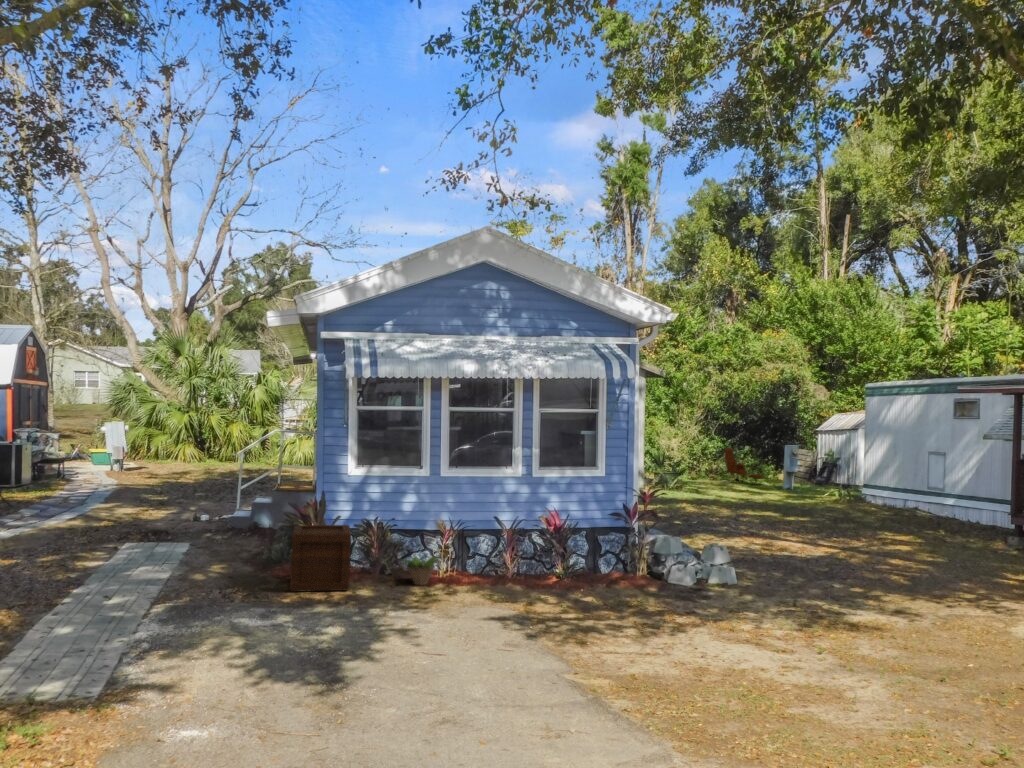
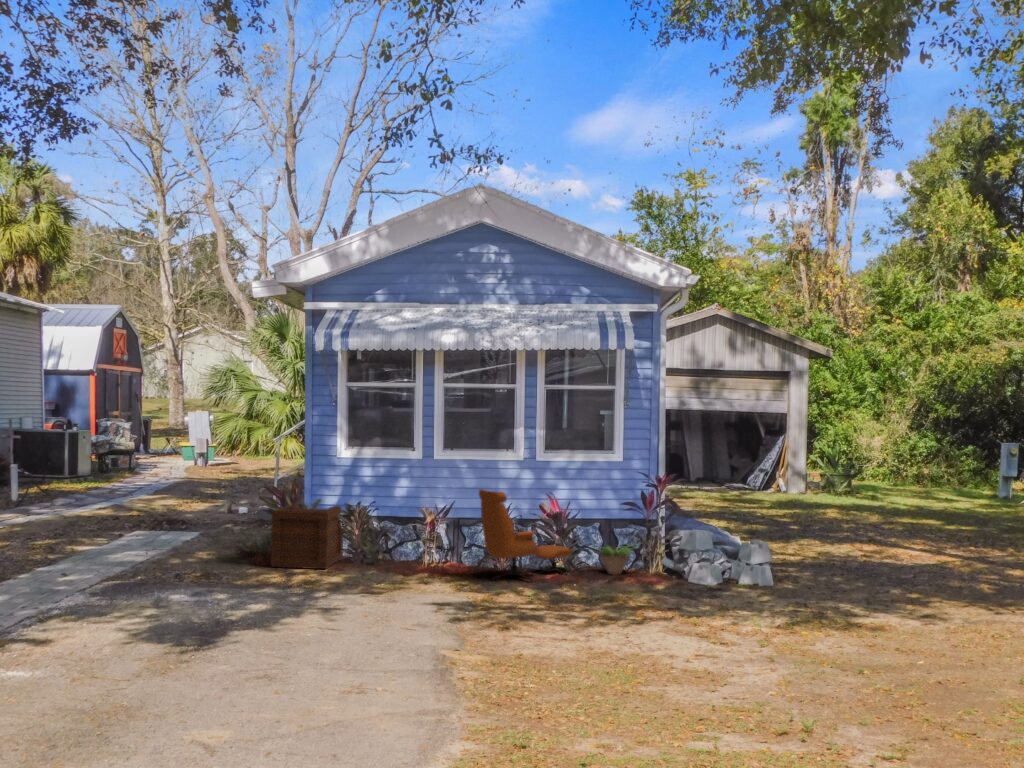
lounge chair: present [724,448,764,484] -> present [479,489,572,581]
decorative plant: present [402,556,442,585] -> present [598,545,632,574]

